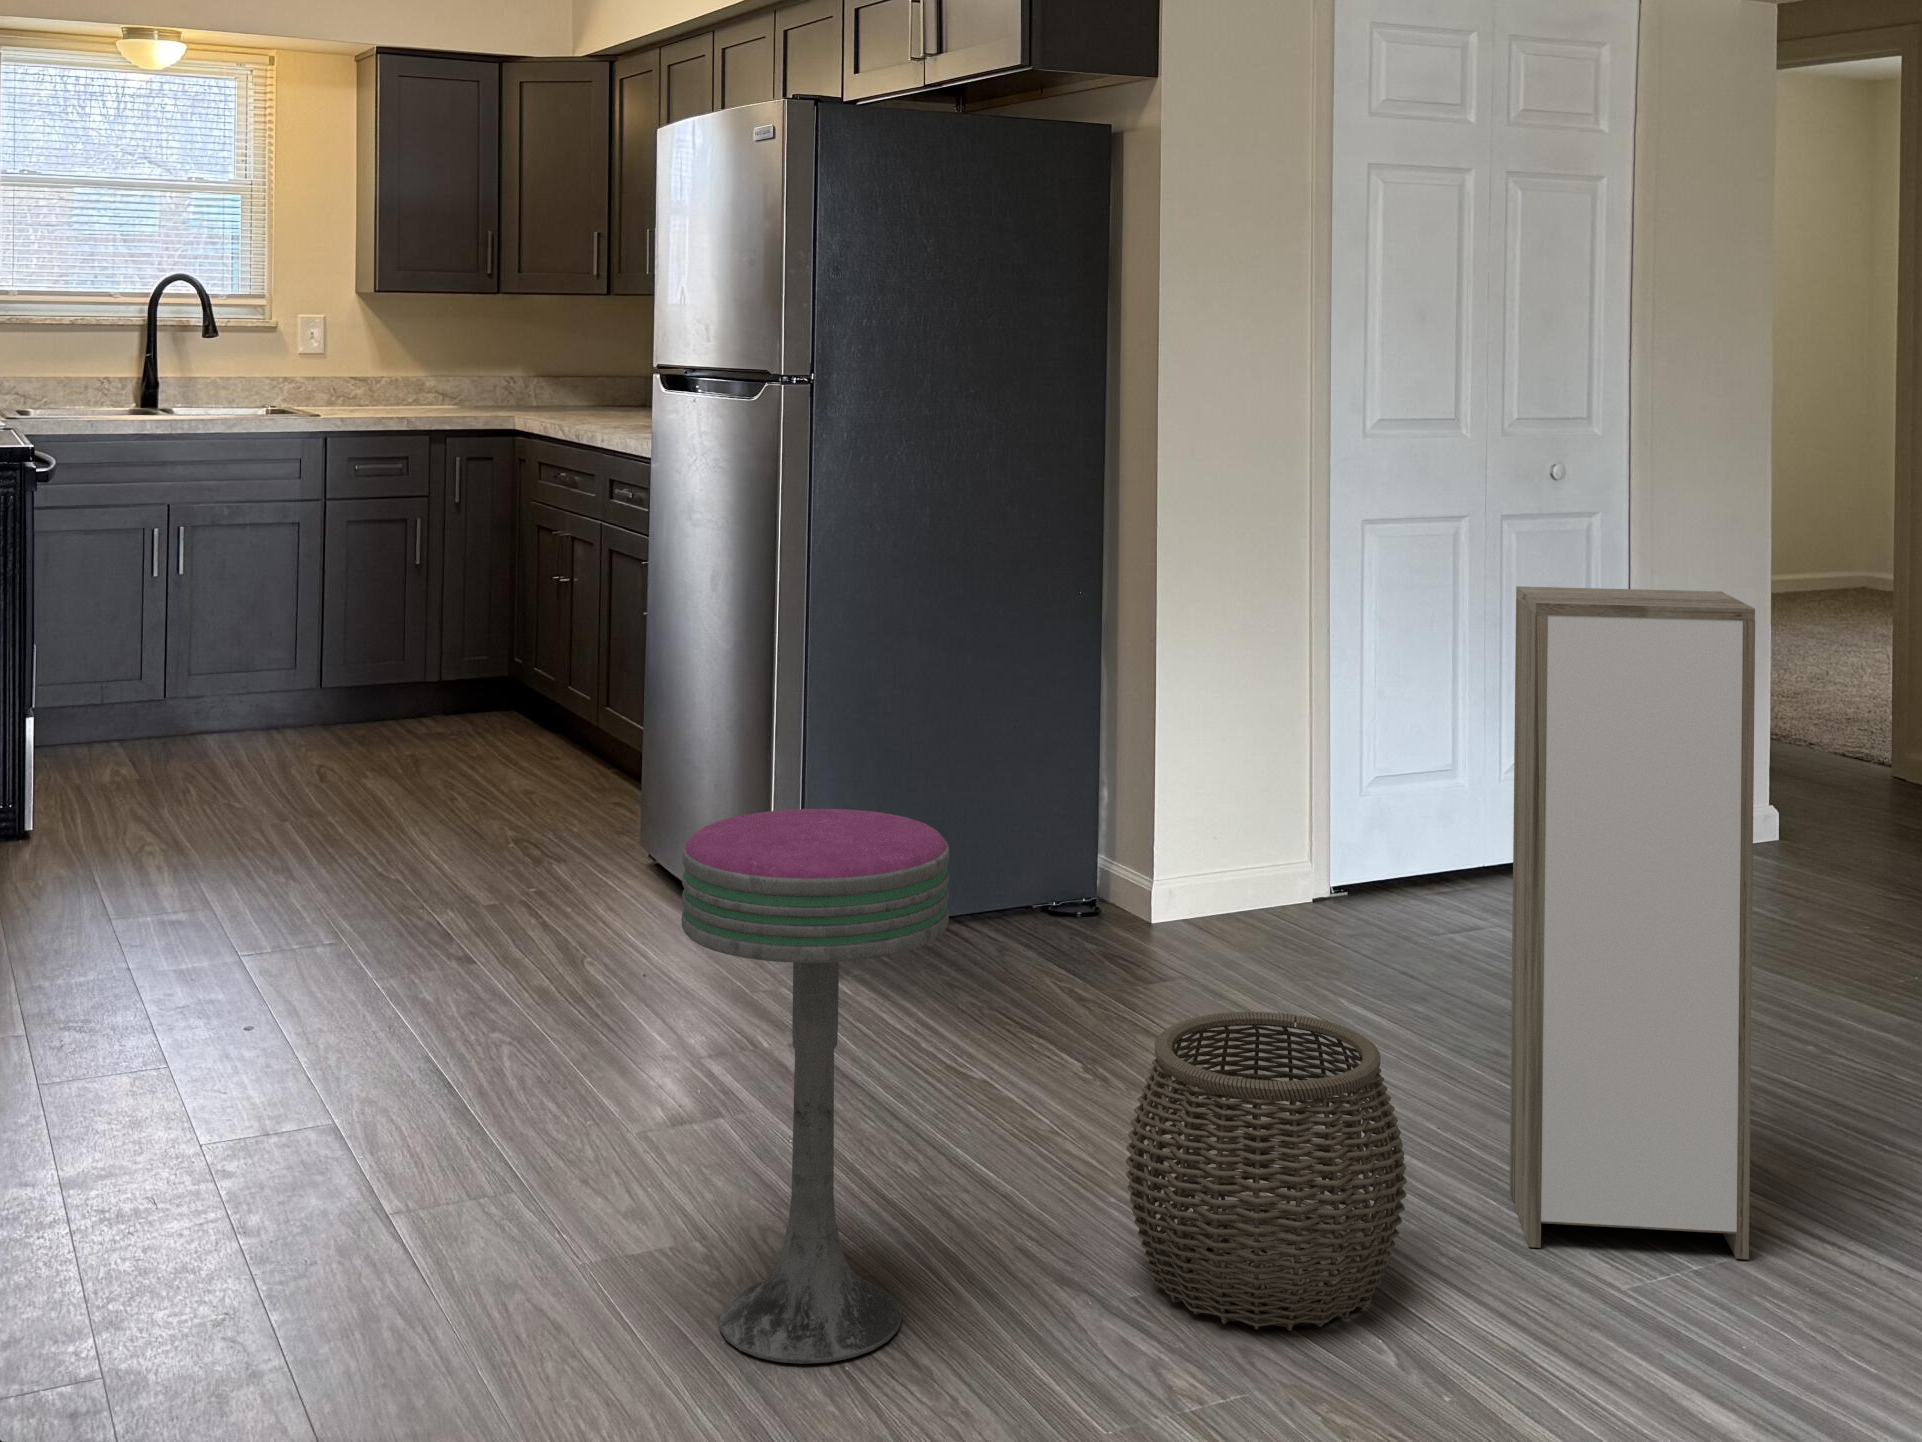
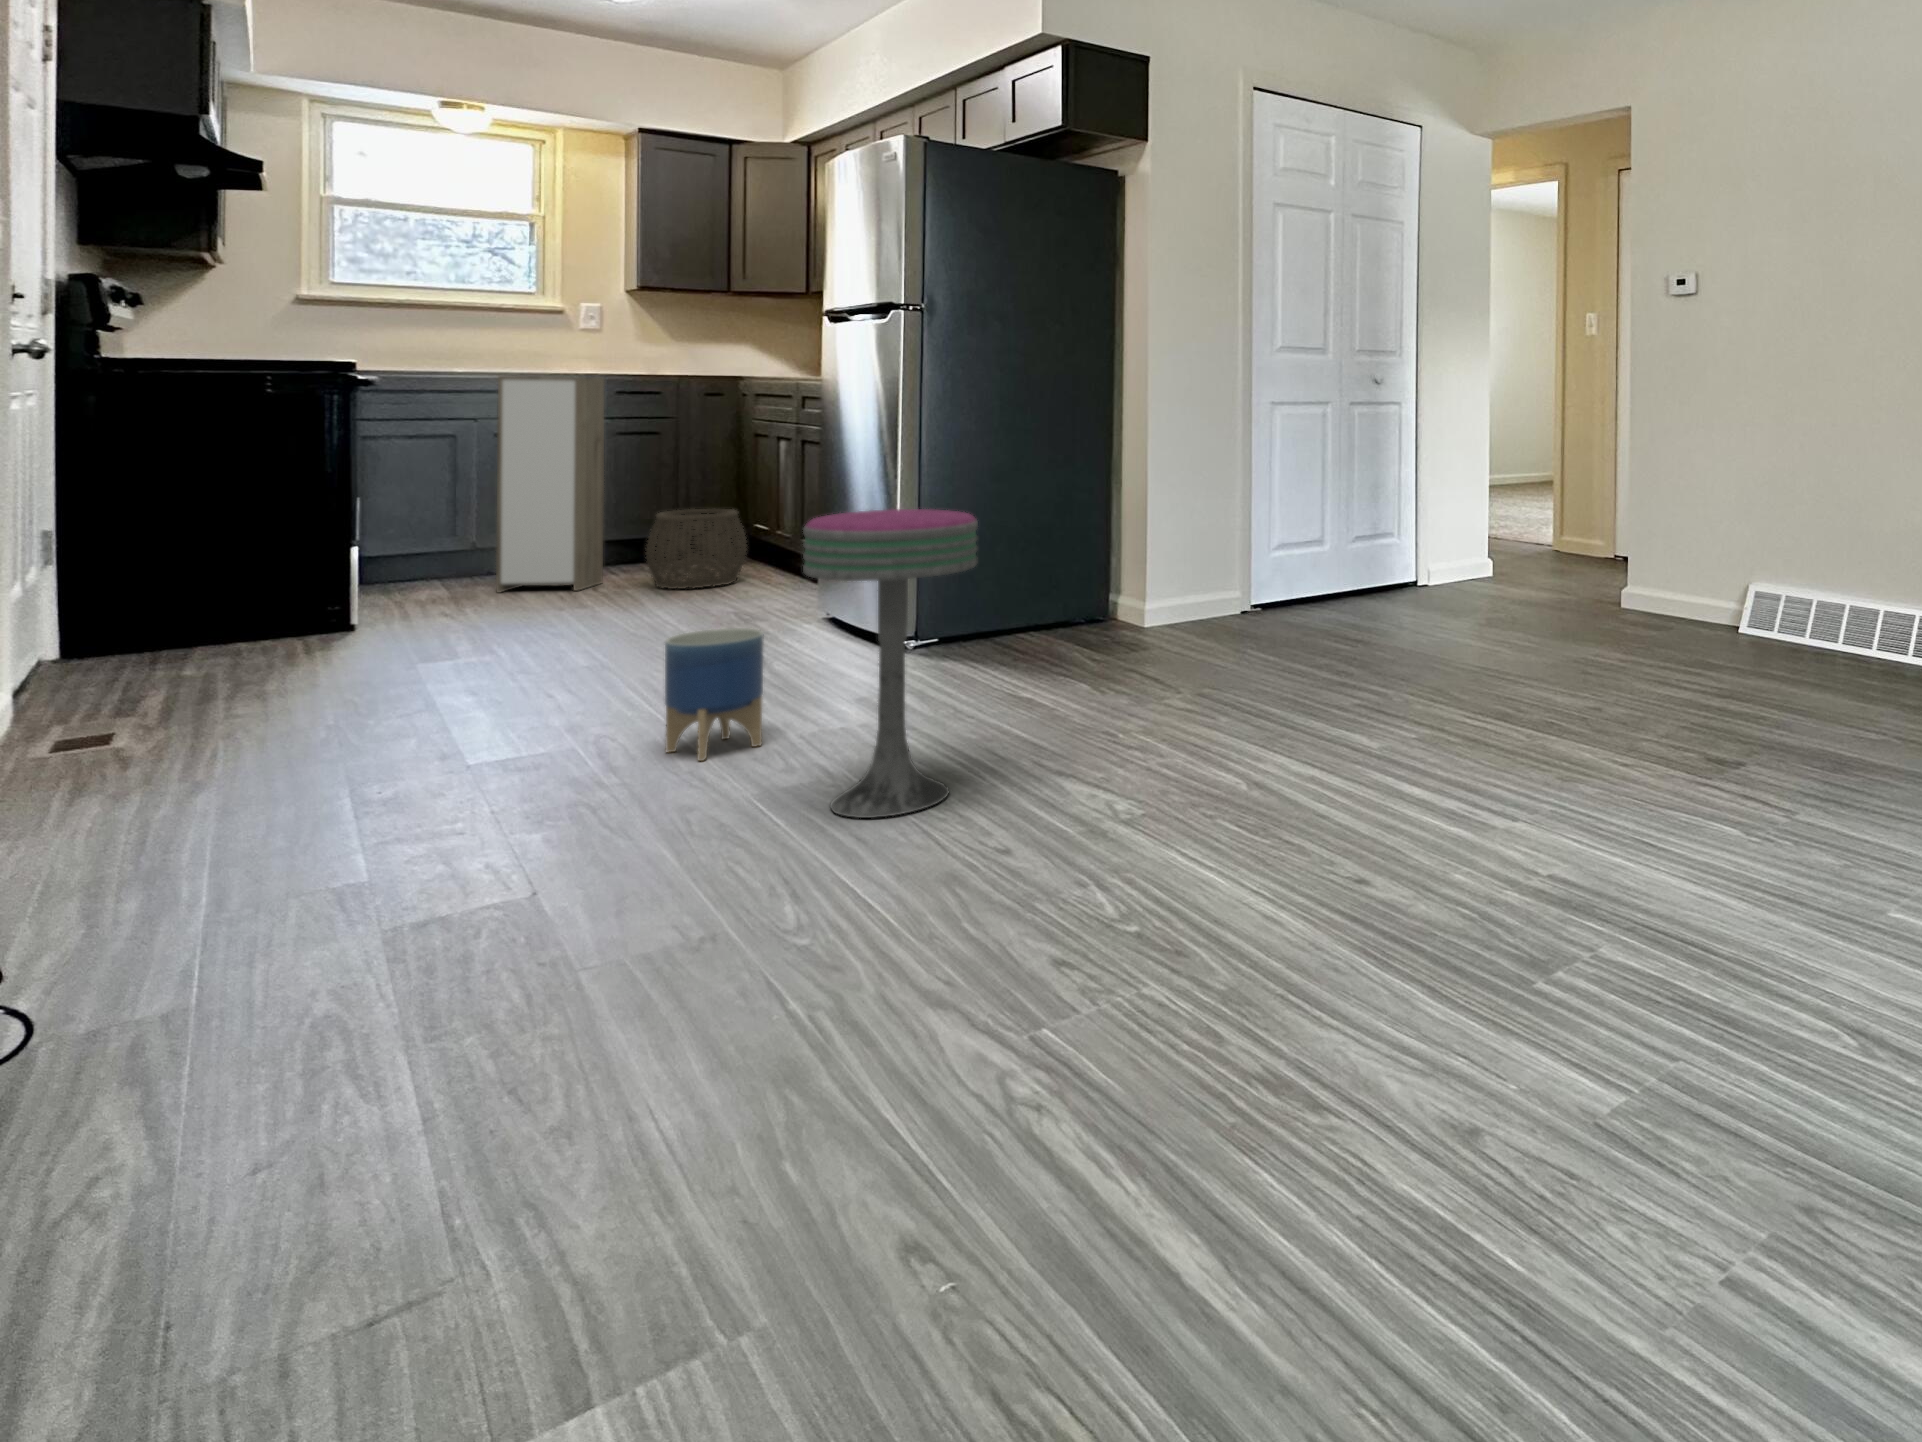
storage cabinet: present [1510,586,1755,1259] -> present [496,376,605,592]
planter: none [461,956,600,1185] -> present [665,628,764,761]
woven basket: present [1125,1012,1407,1331] -> present [646,509,747,589]

